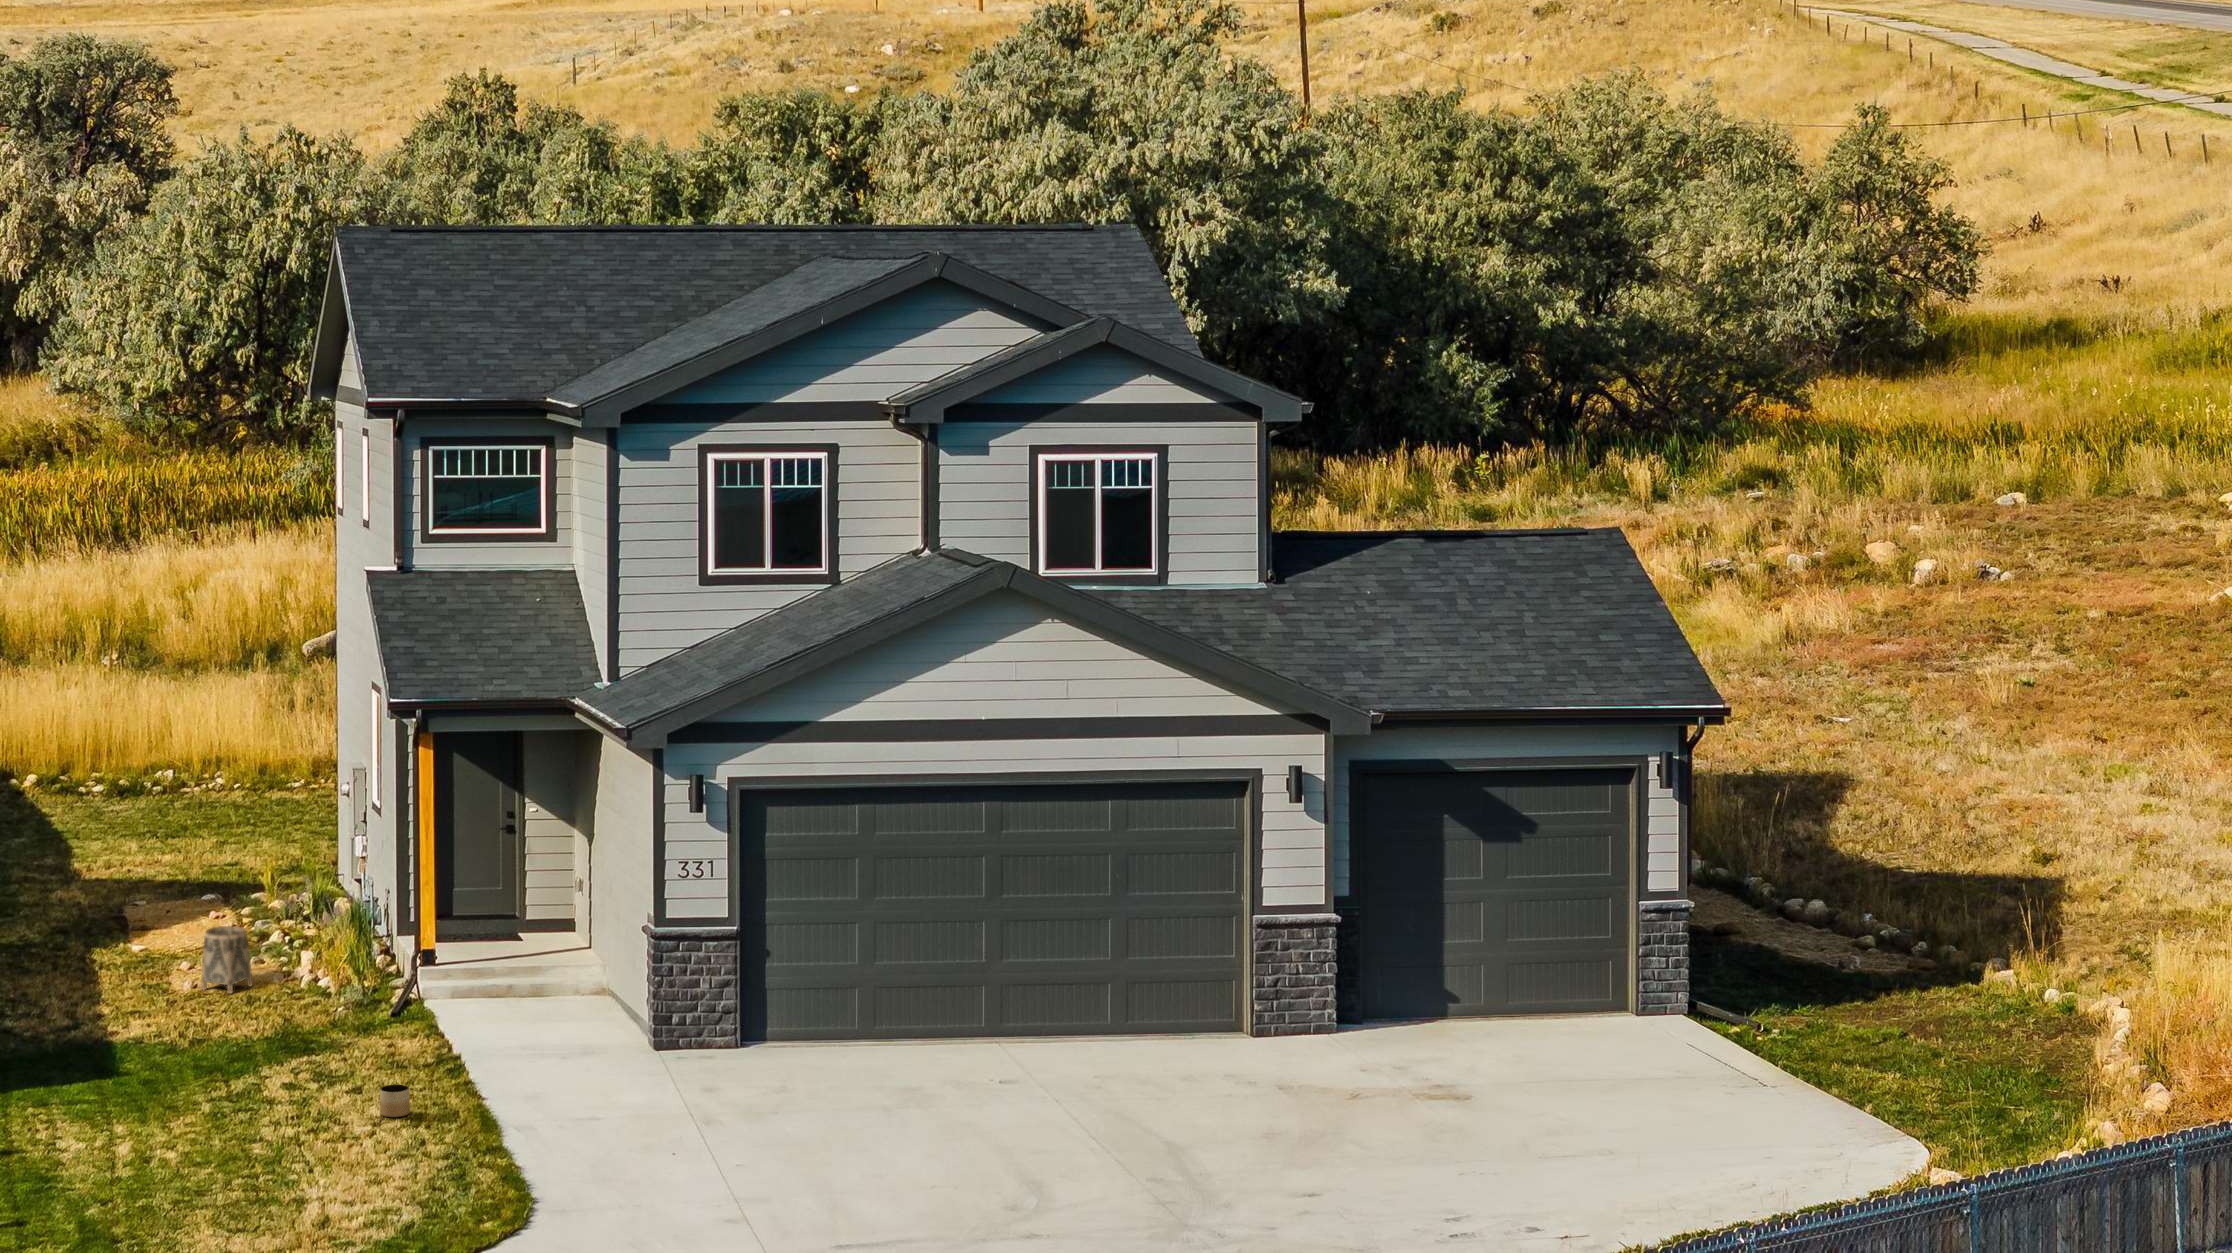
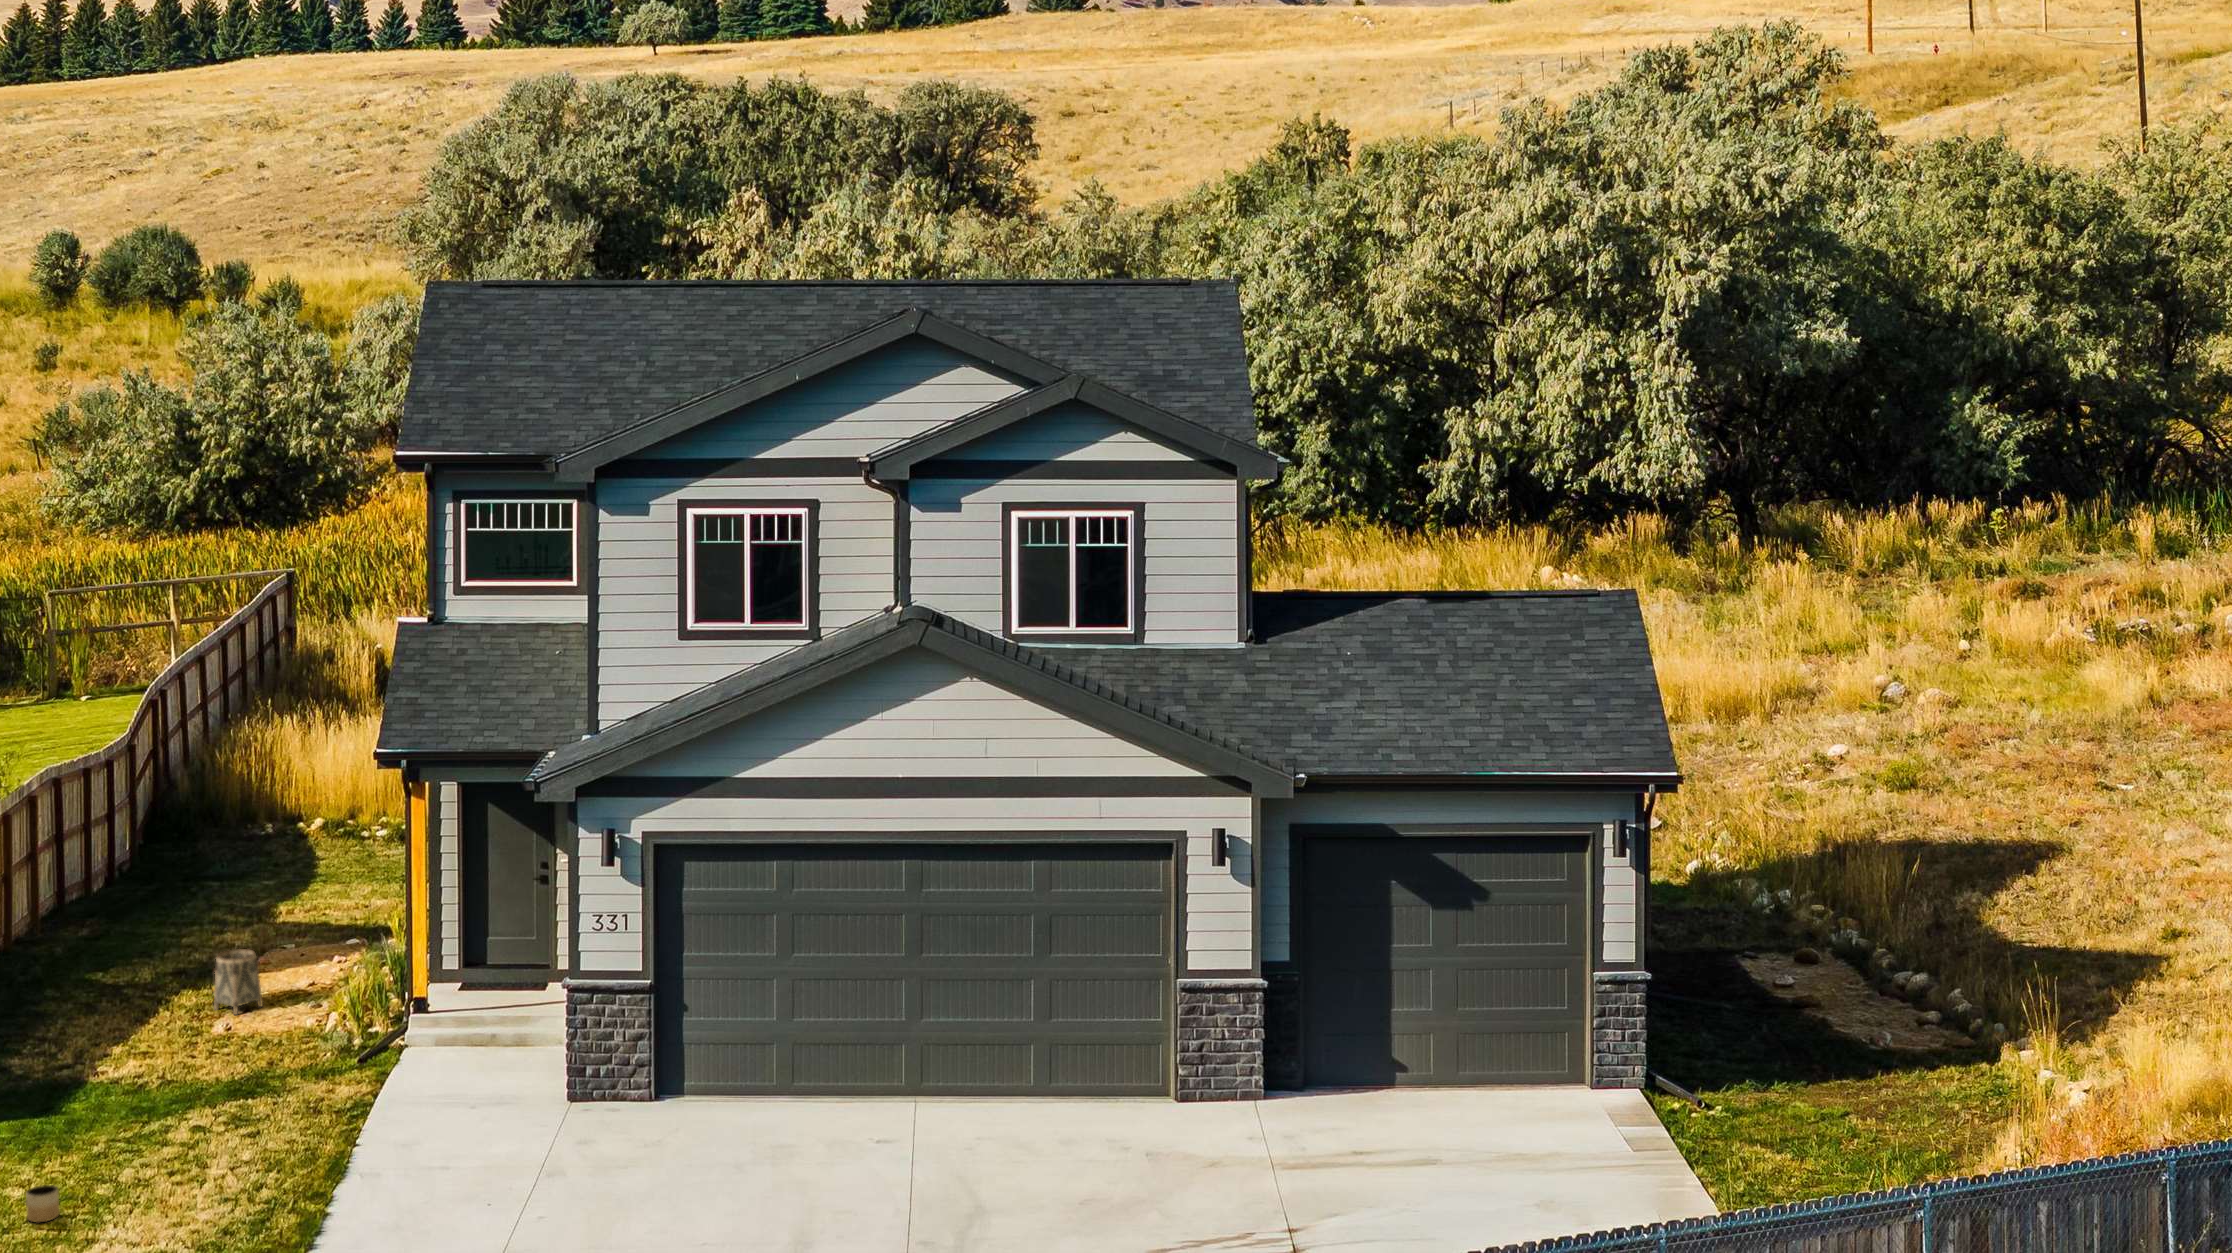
planter: present [380,1084,410,1118] -> present [26,1185,60,1222]

